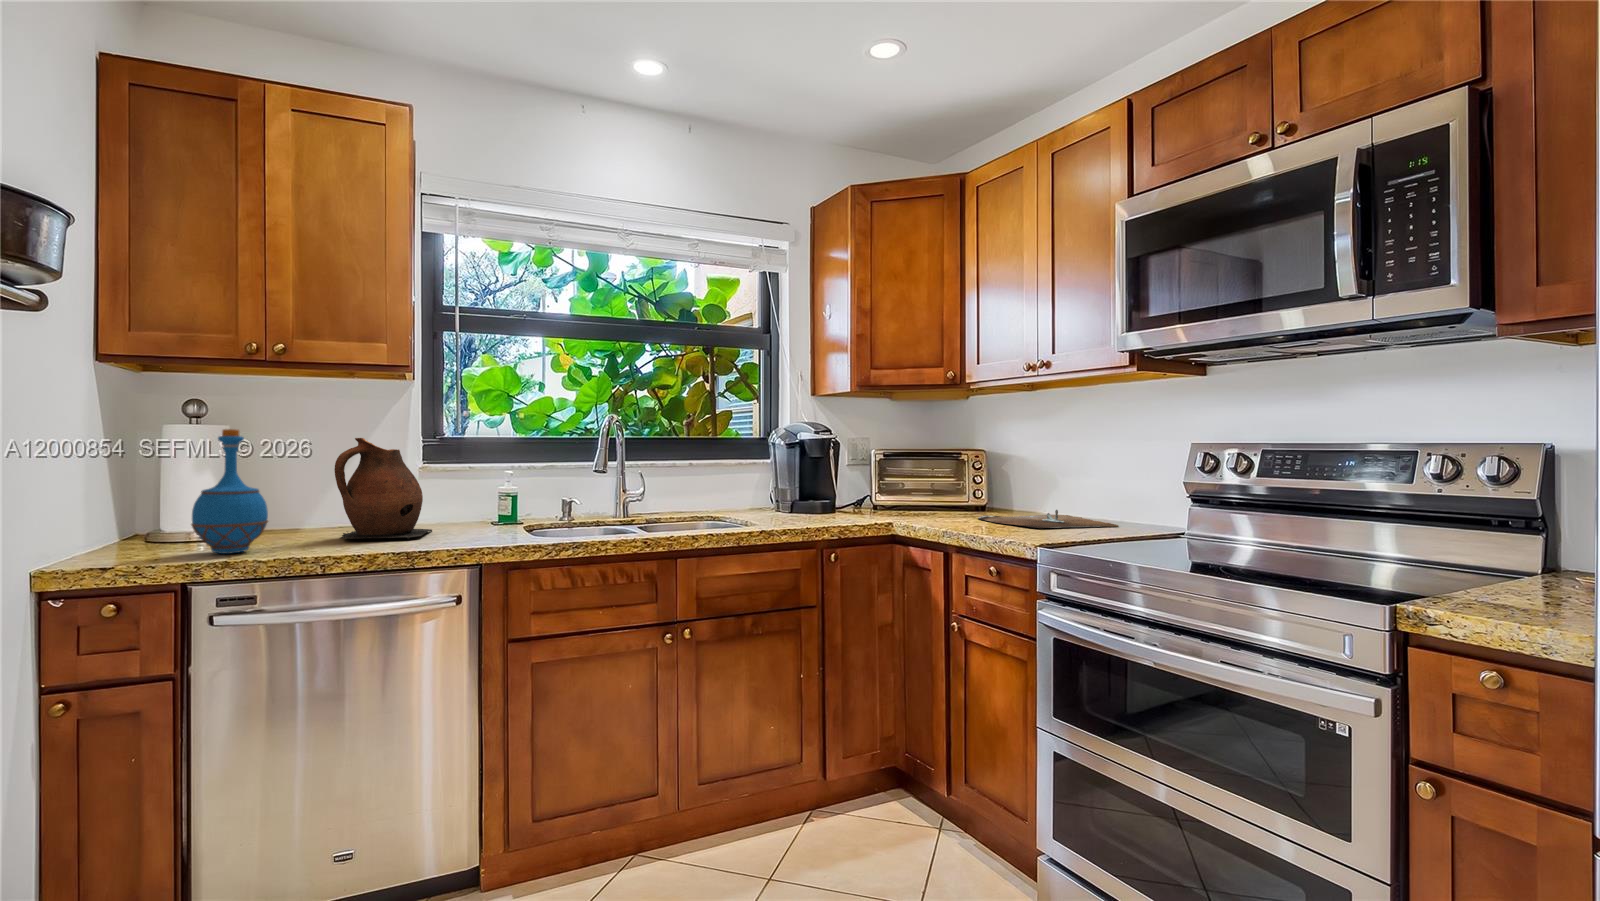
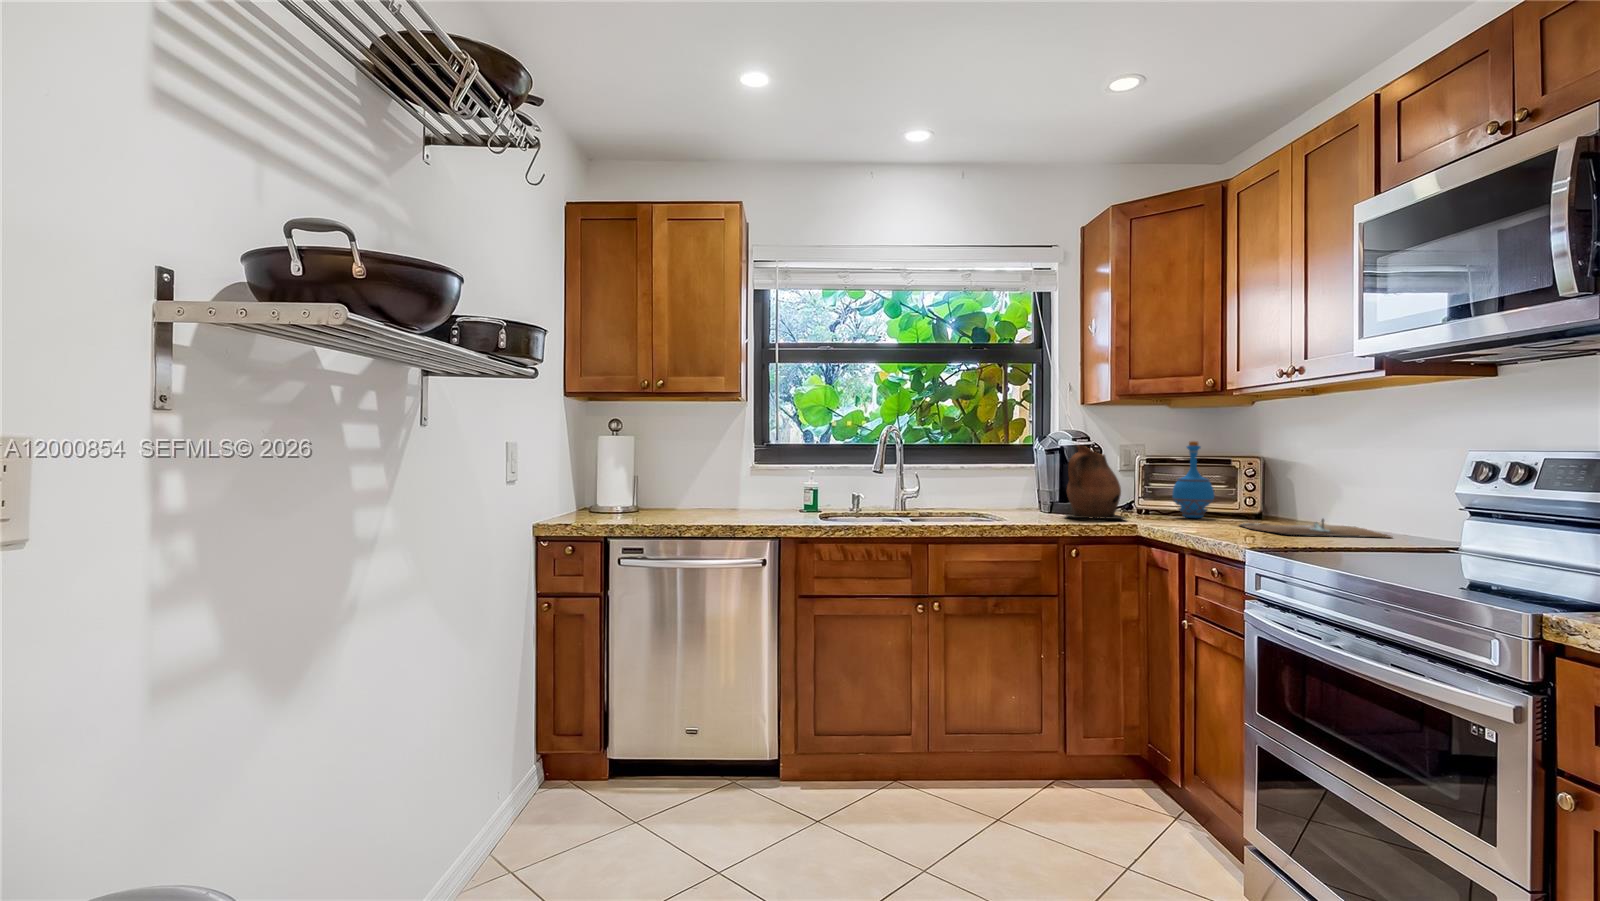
bottle: present [191,429,268,554] -> present [1172,441,1214,518]
ceramic pitcher: present [334,438,432,539] -> present [1066,446,1125,519]

